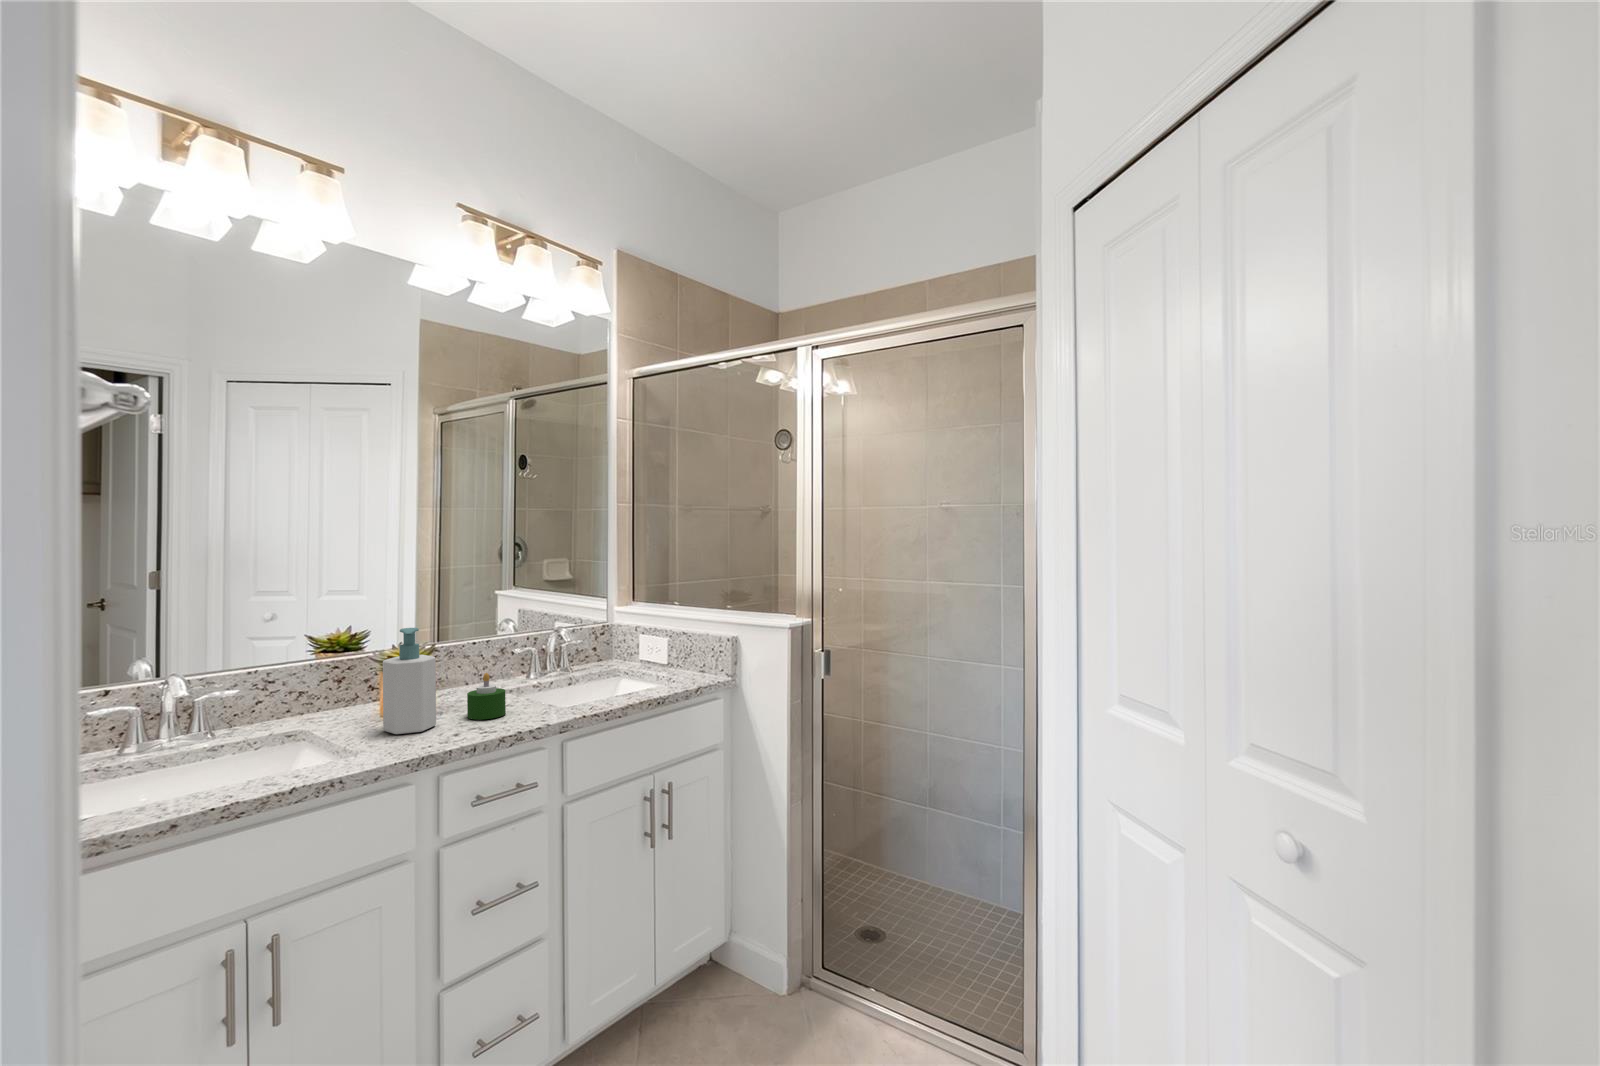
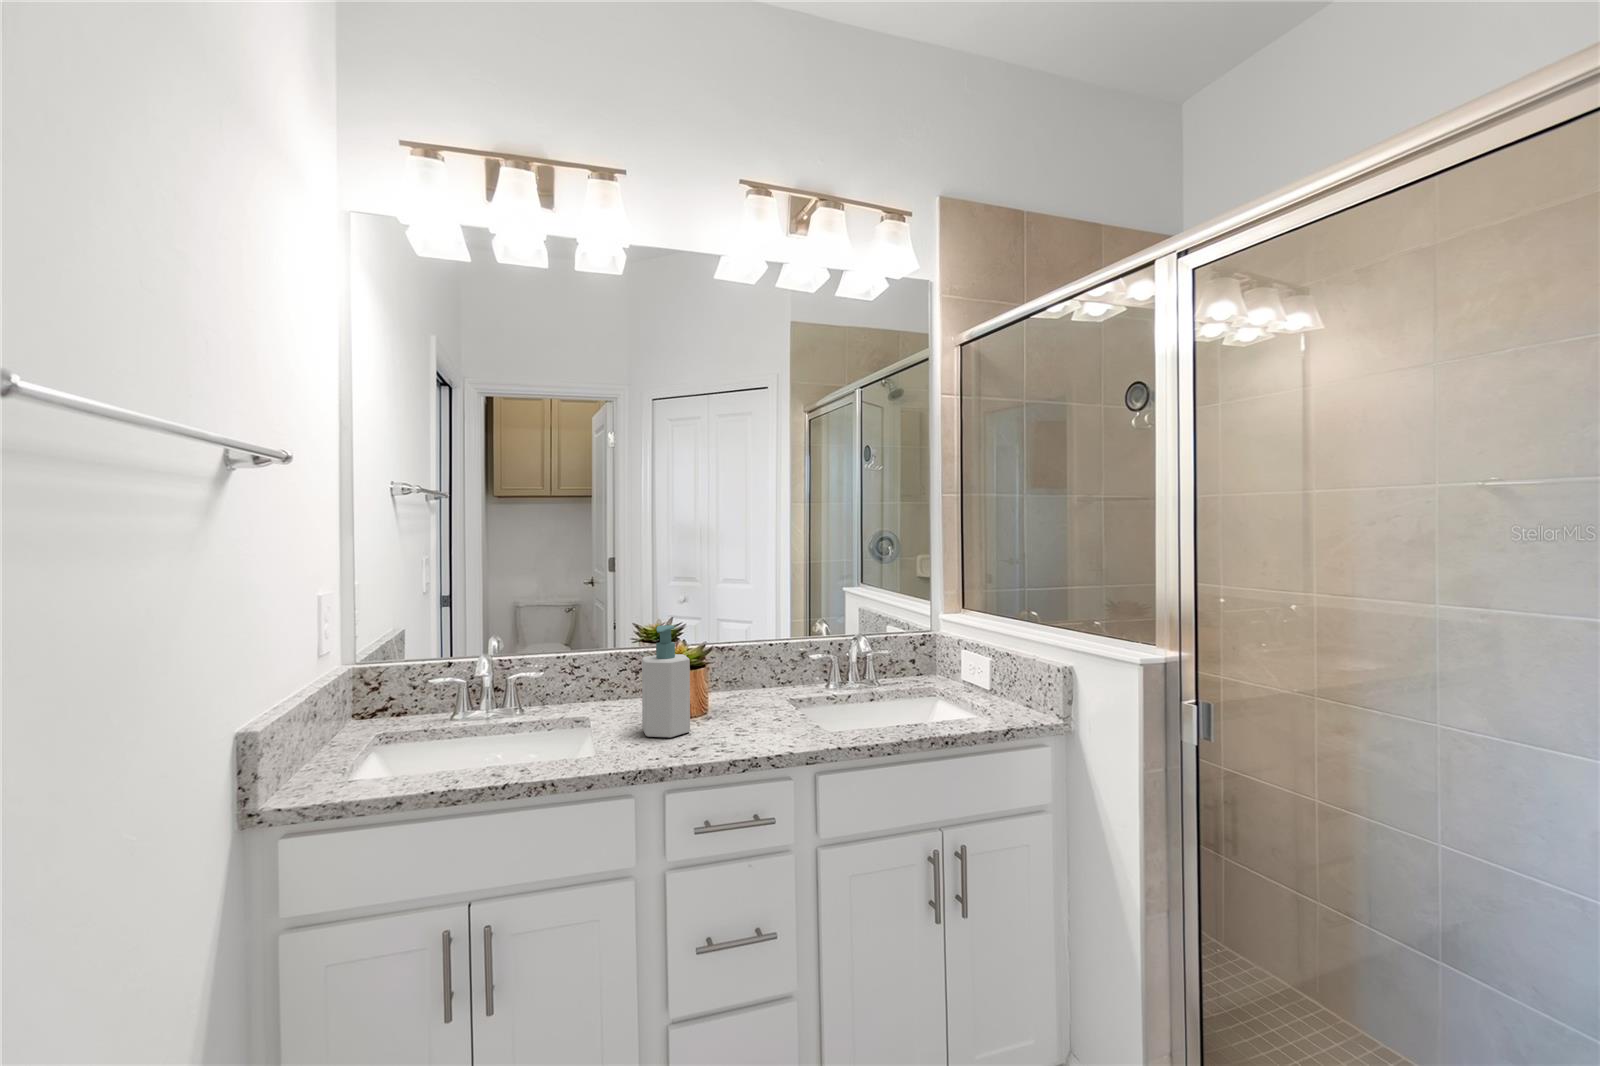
candle: present [467,673,506,720] -> none [726,681,765,733]

